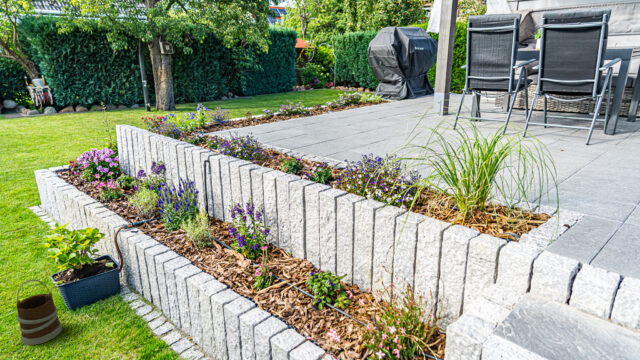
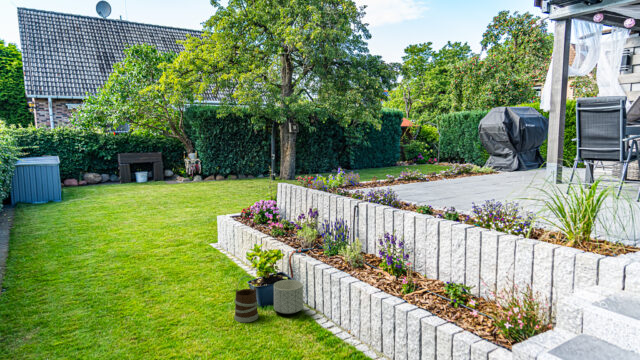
planter: none [83,269,133,320] -> present [274,280,303,314]

